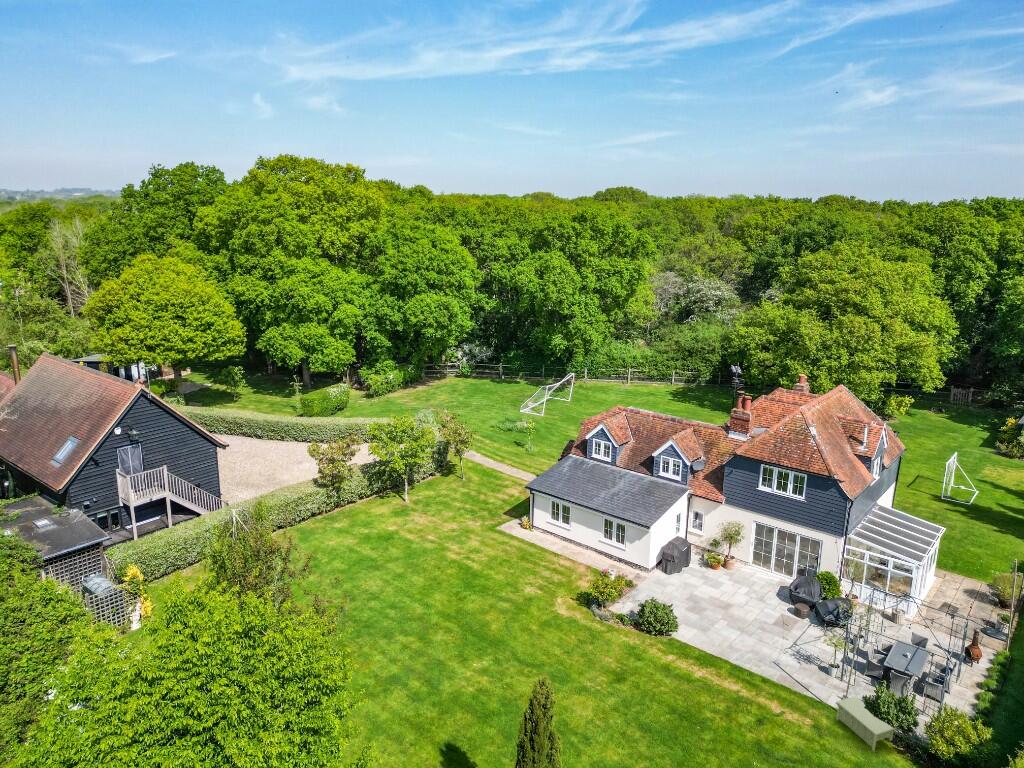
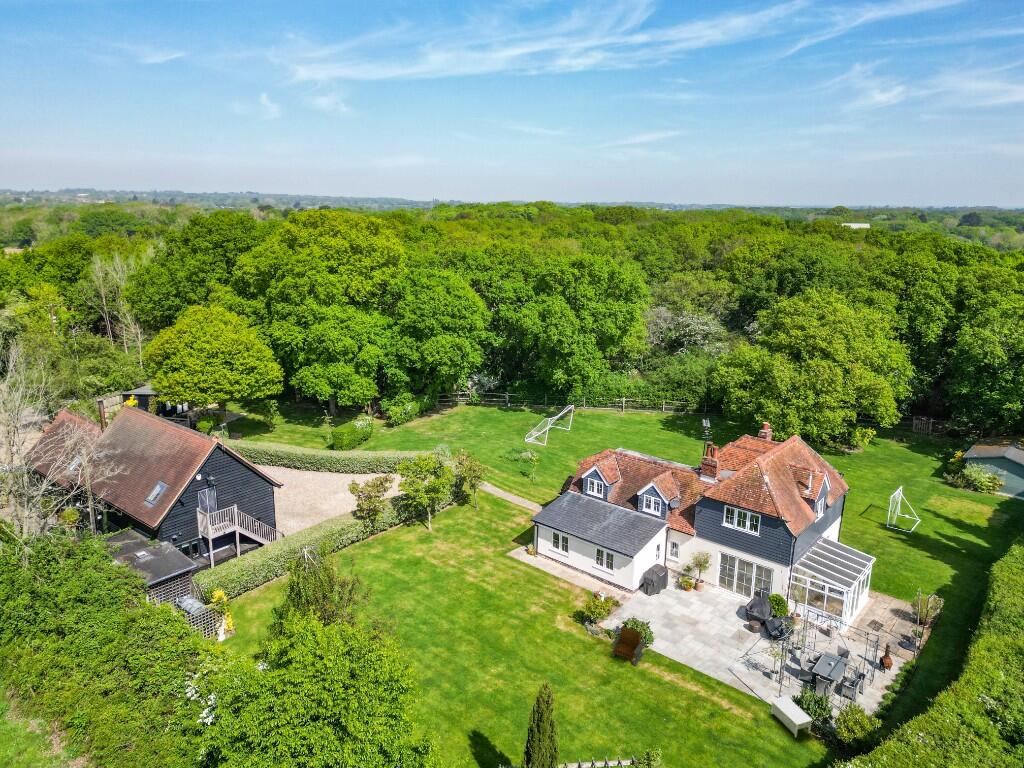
lounge chair: none [624,609,668,659] -> present [611,626,645,666]

